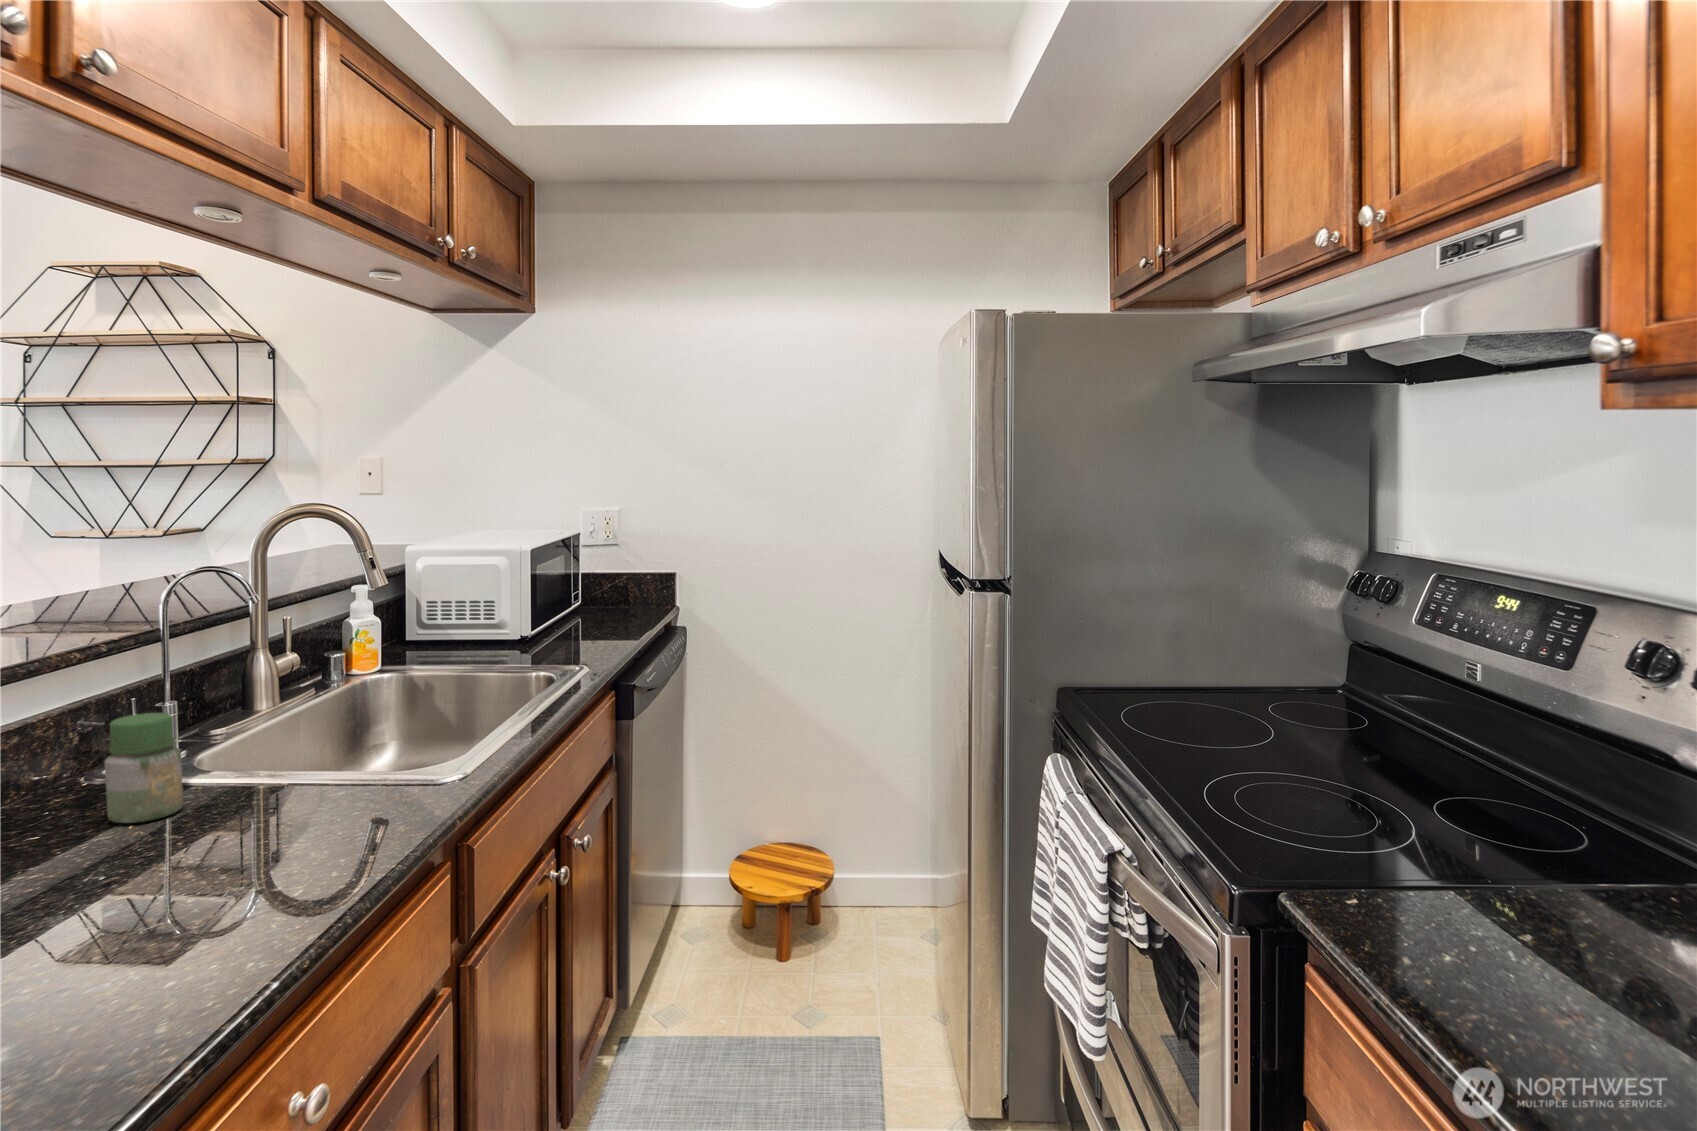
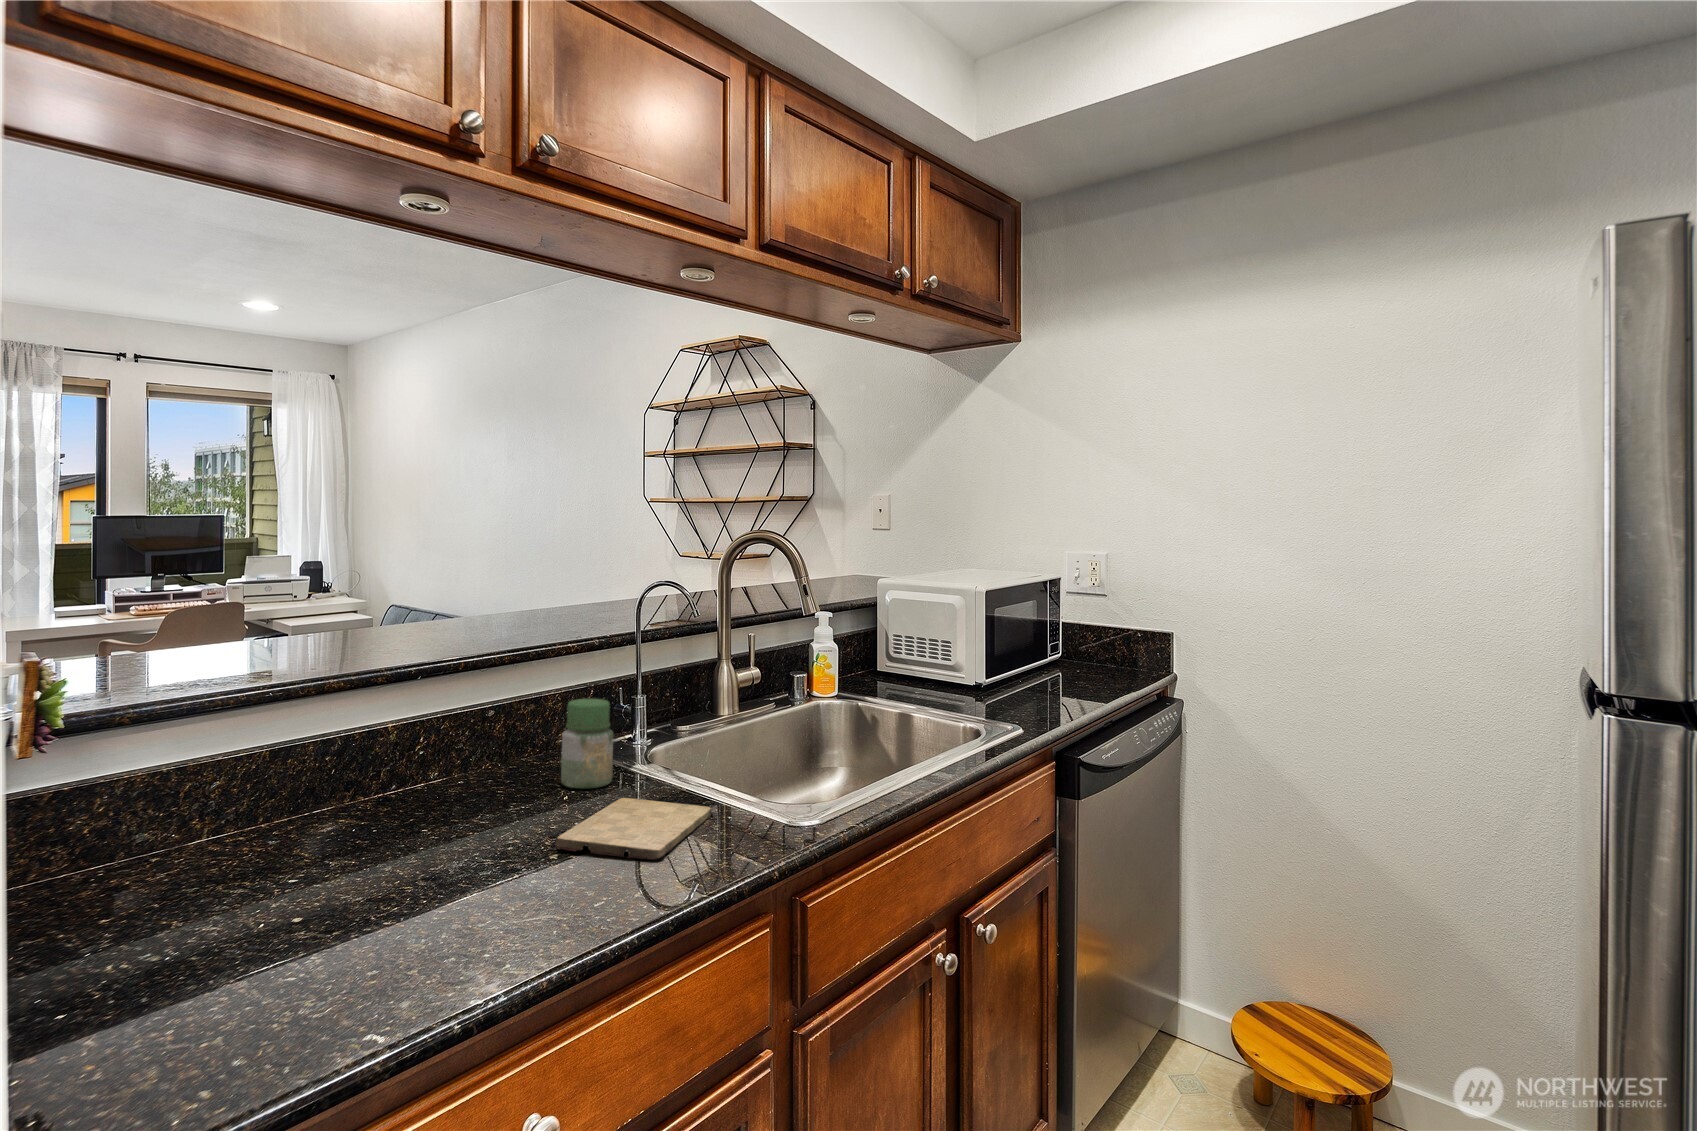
cutting board: none [181,805,348,892] -> present [555,798,711,860]

